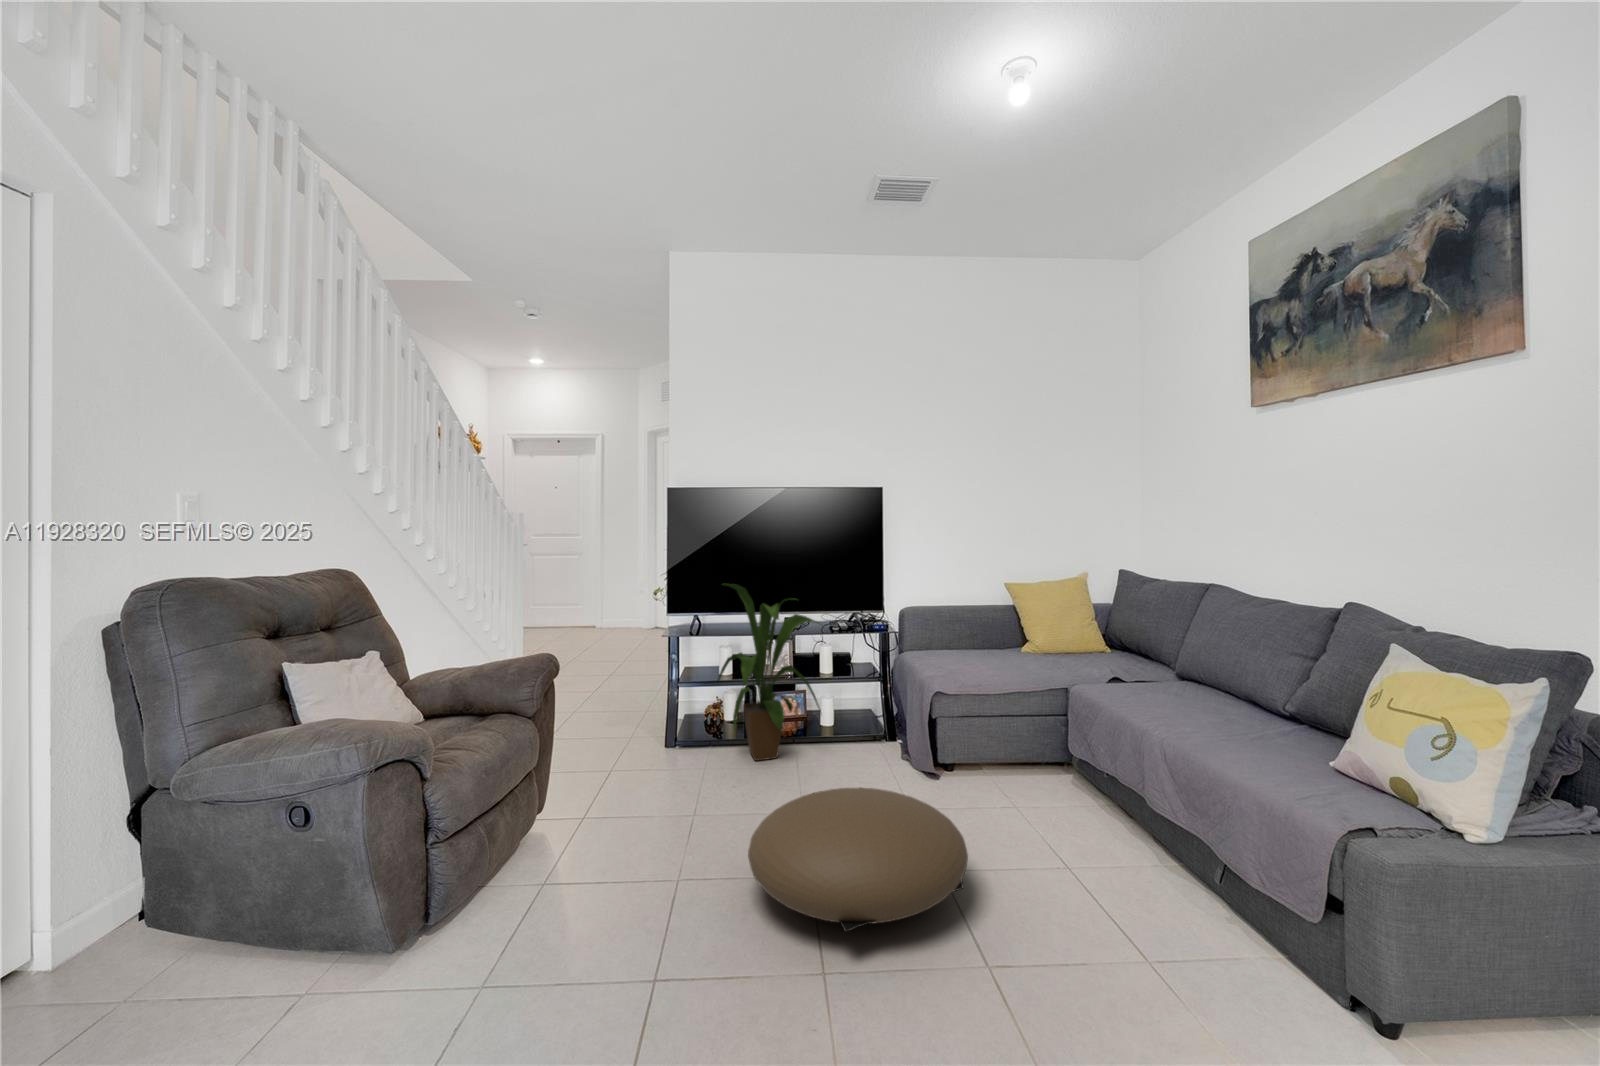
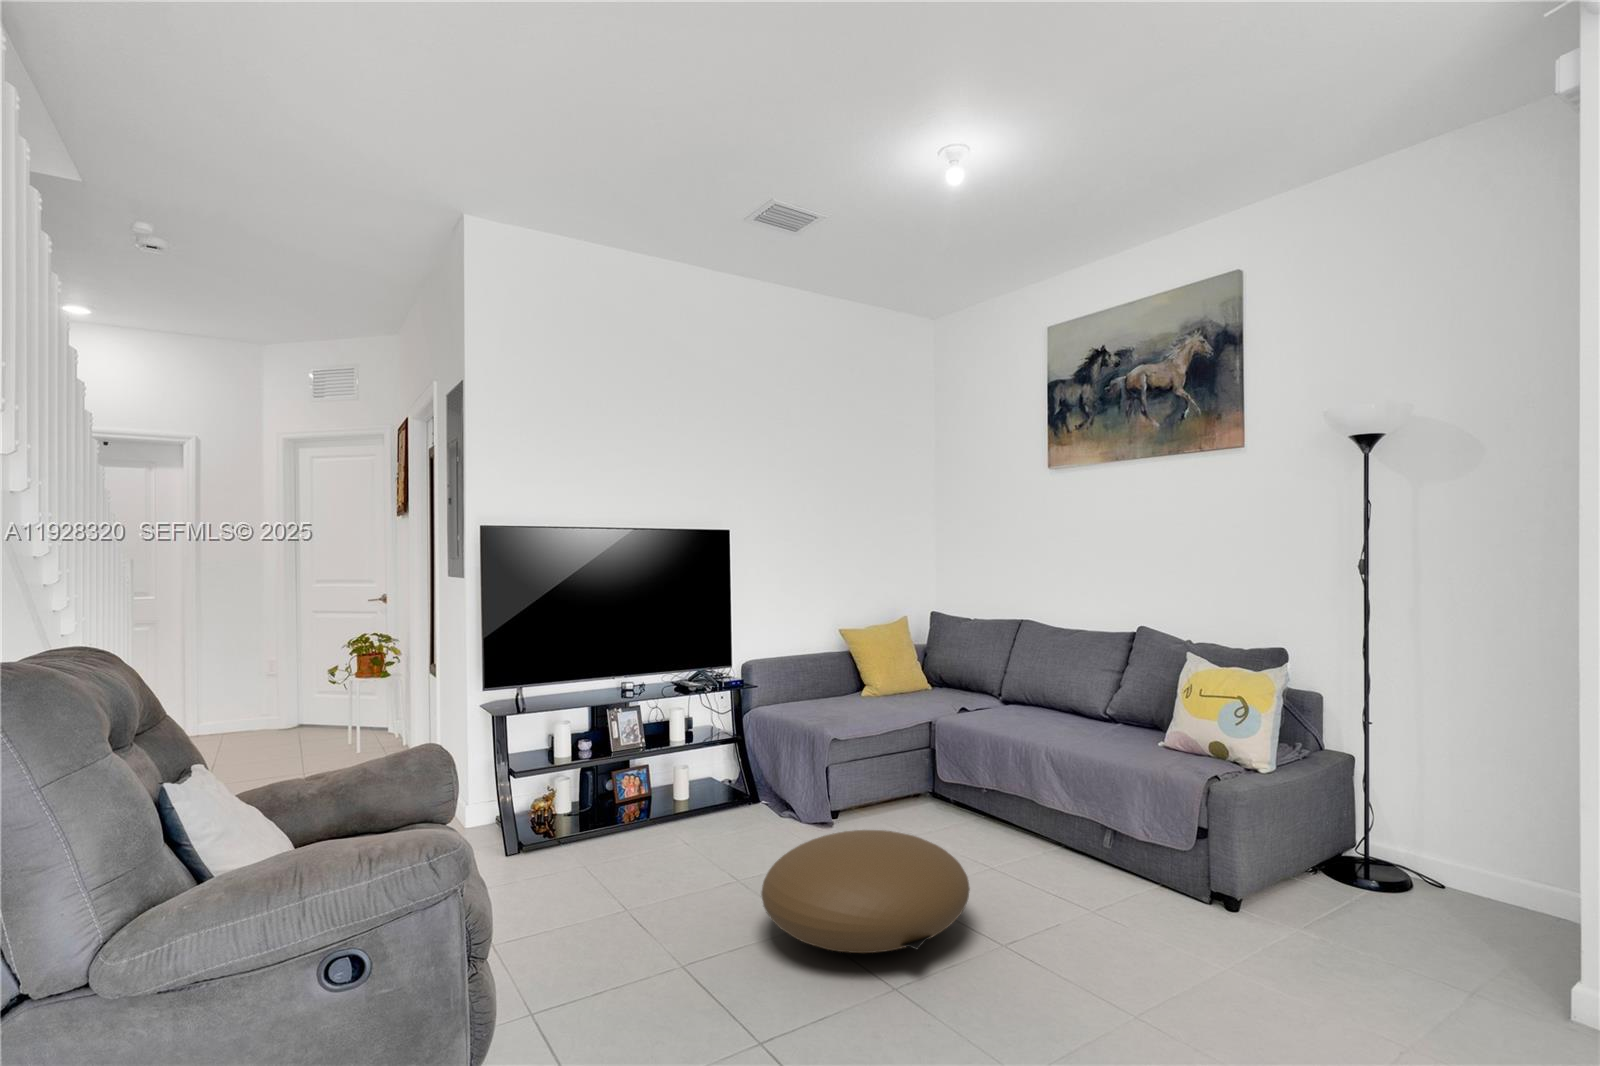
house plant: present [718,584,820,761] -> none [561,637,707,851]

